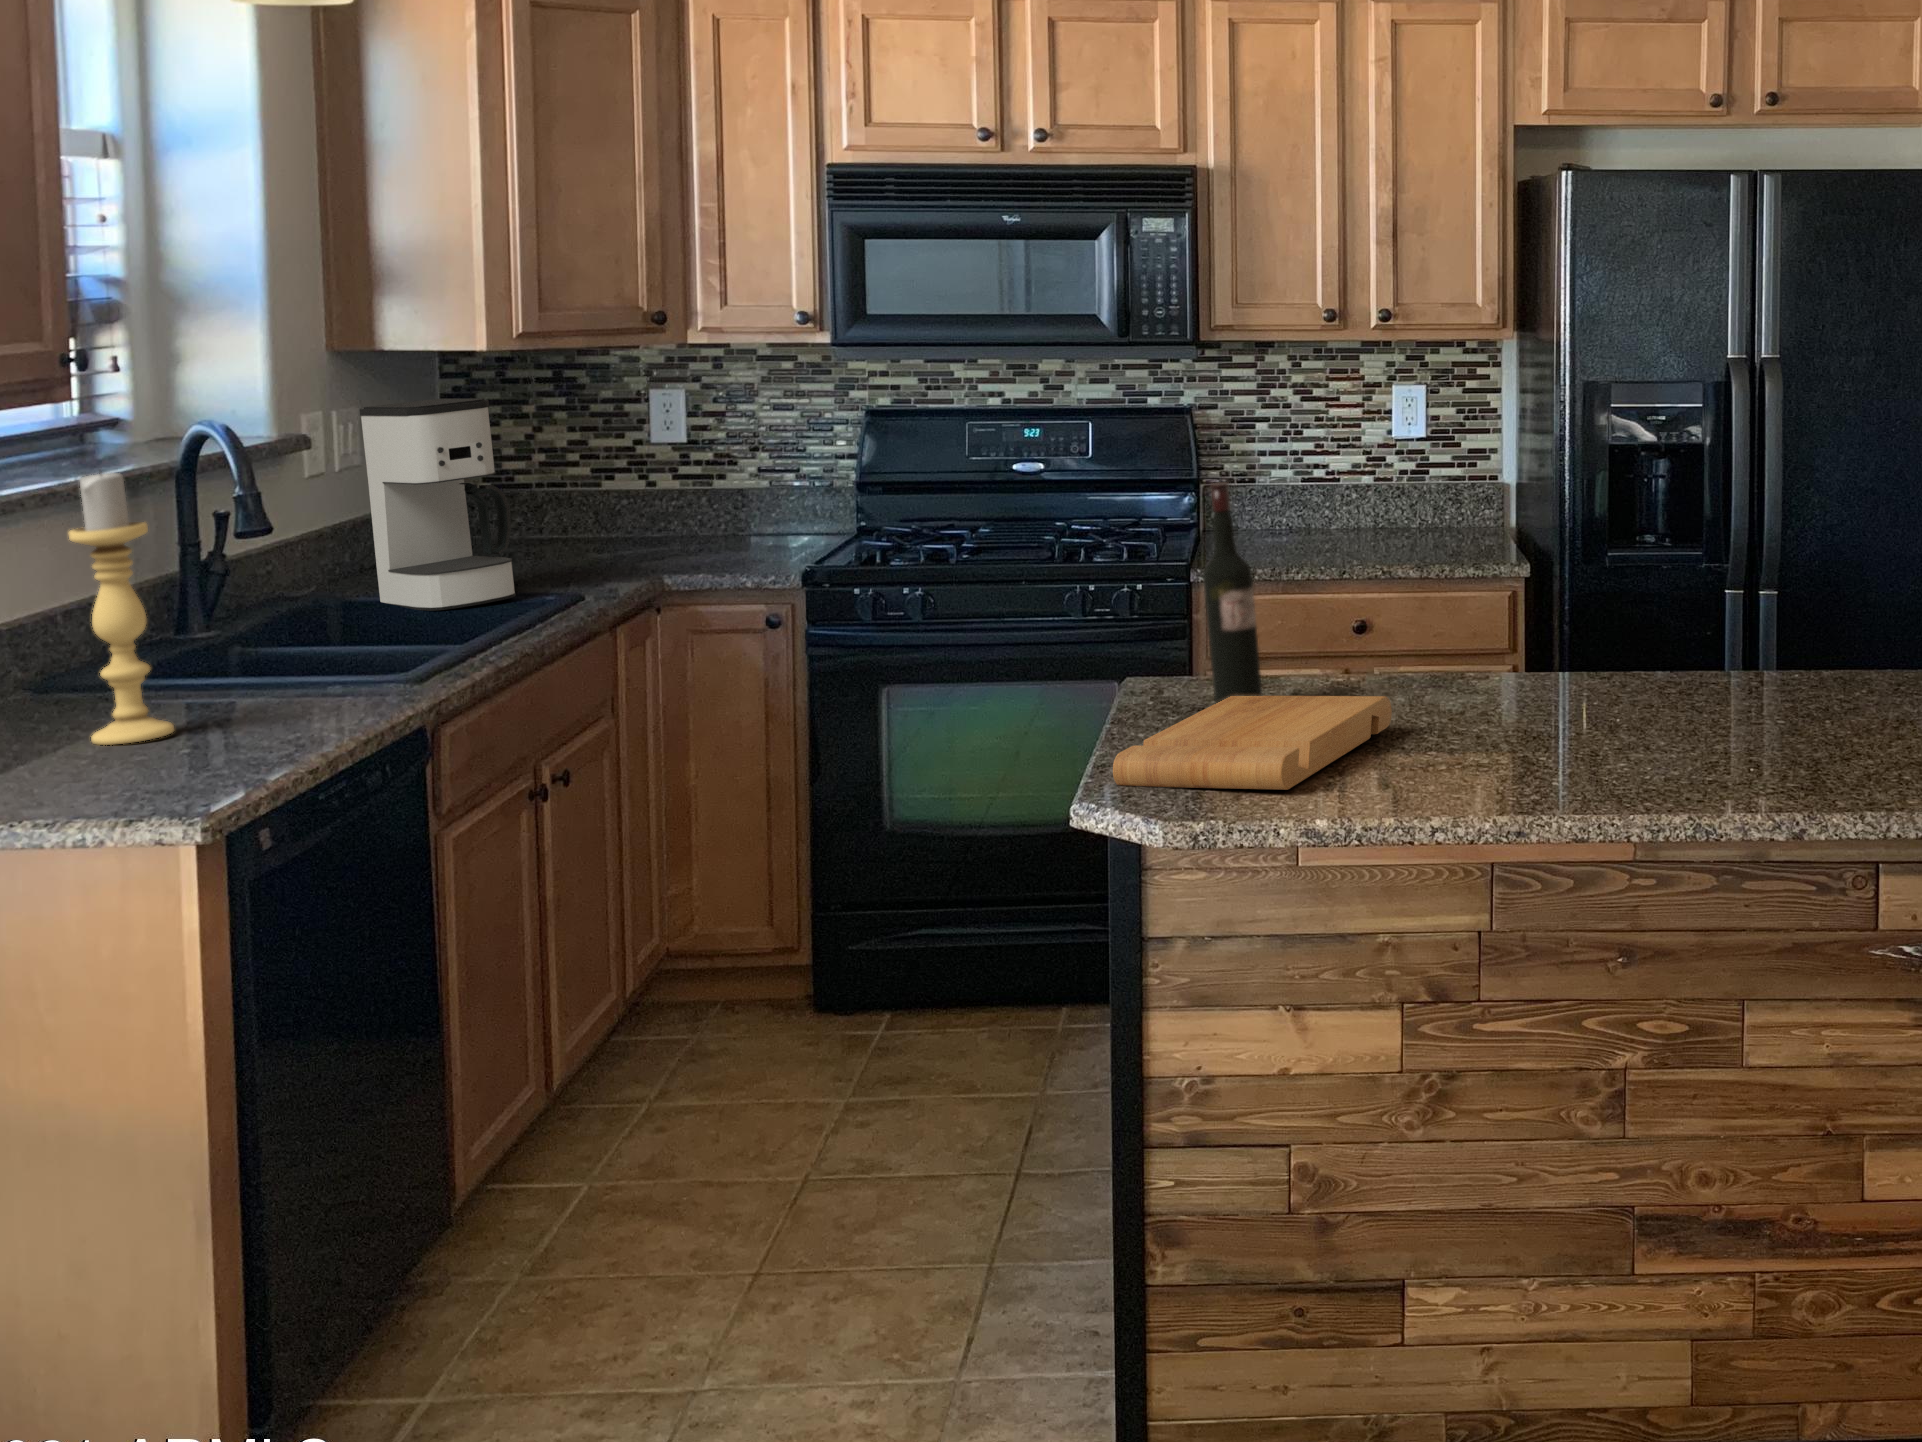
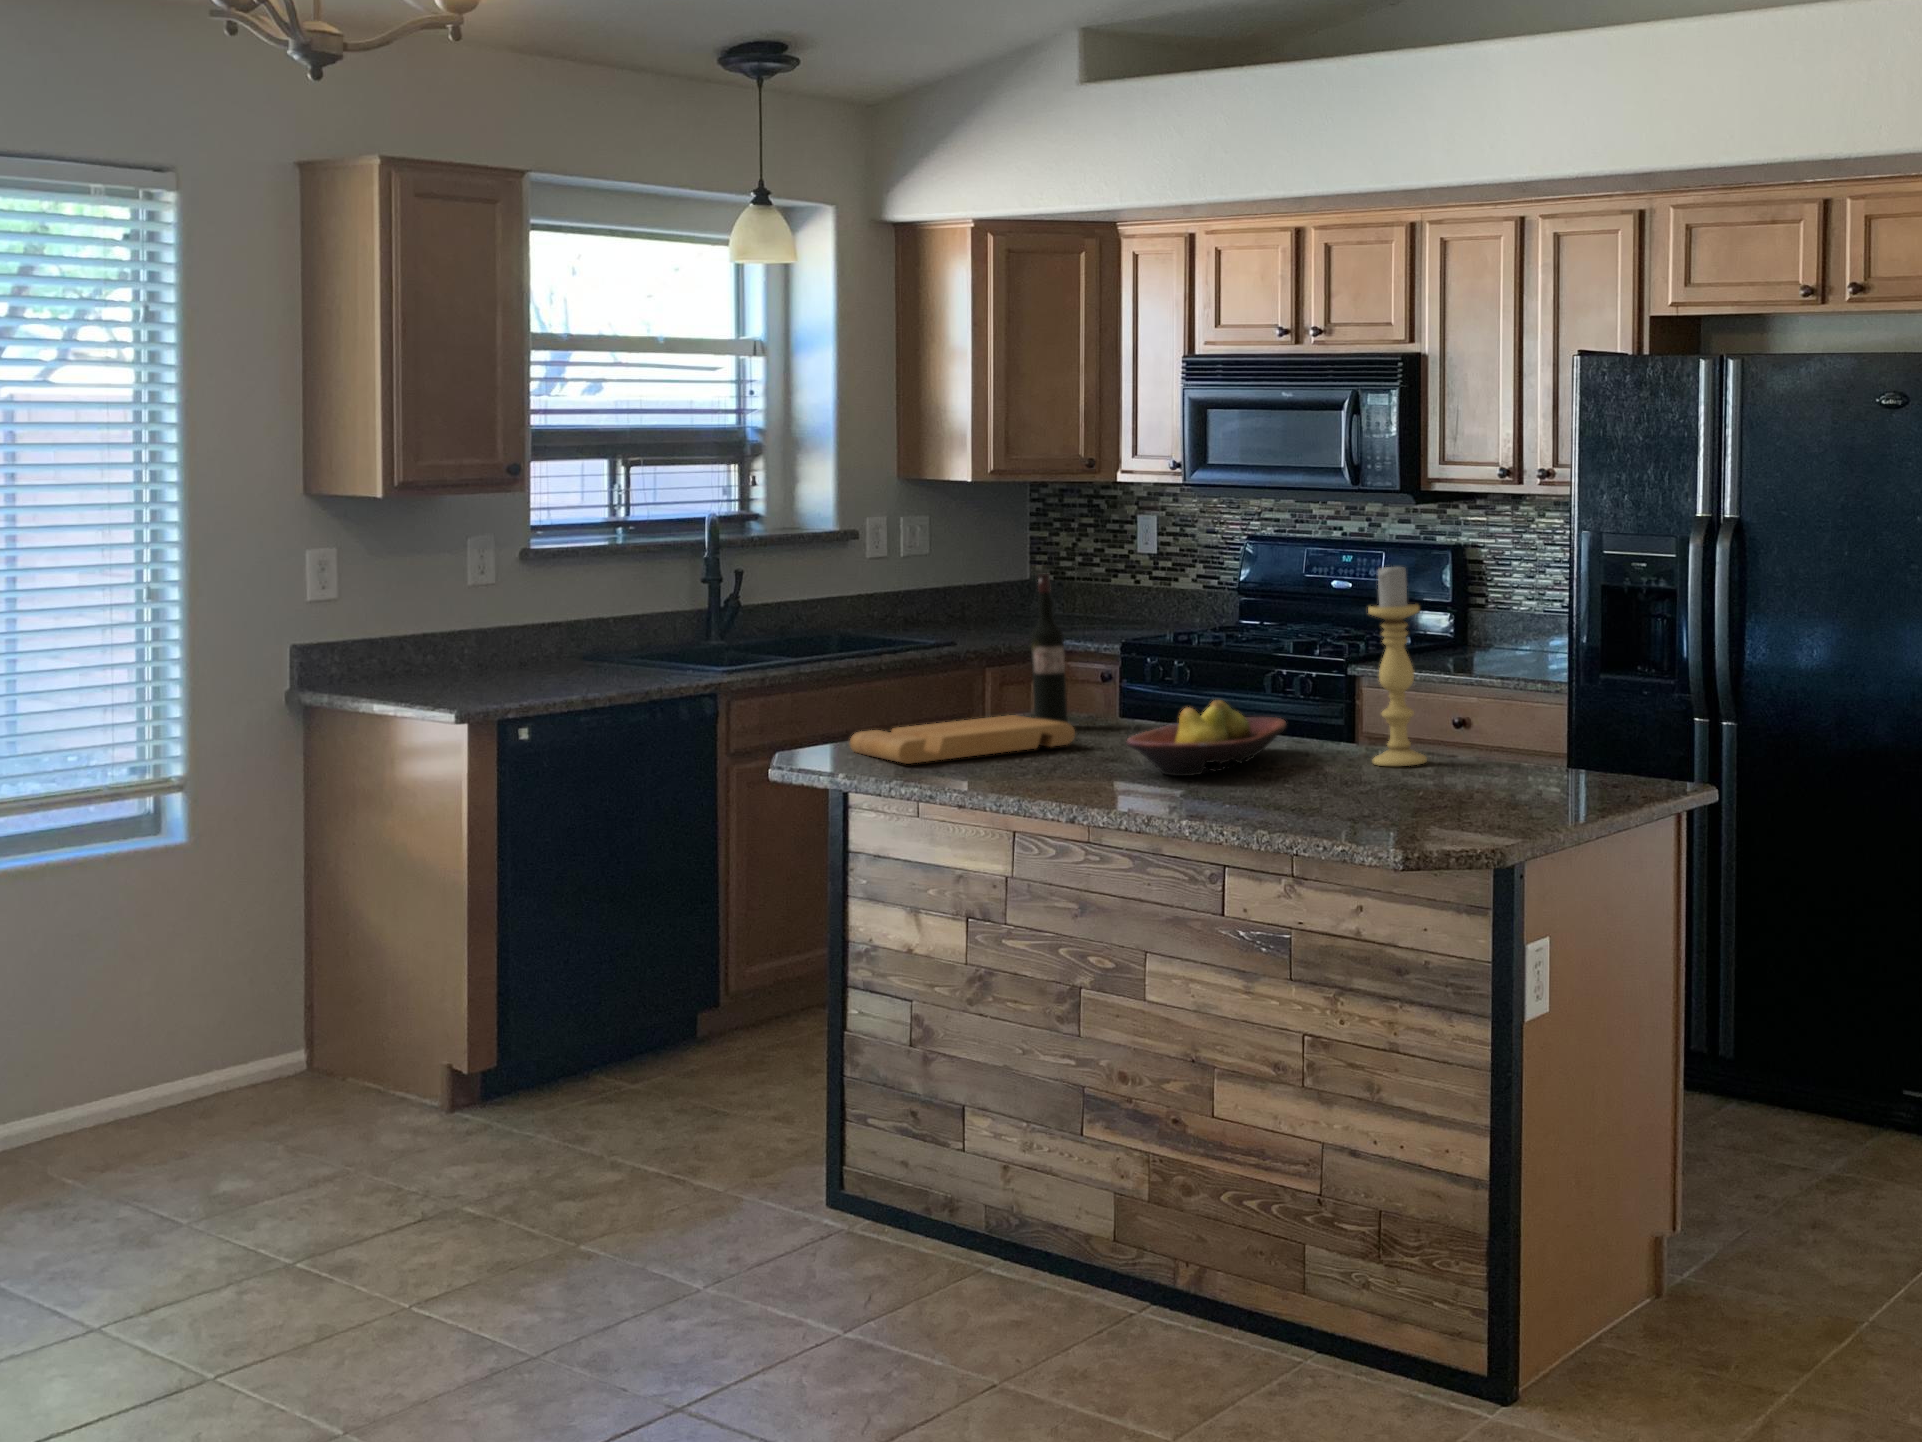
coffee maker: present [360,399,516,611] -> none [874,508,952,641]
candle holder: present [69,472,174,745] -> present [1368,566,1427,766]
fruit bowl: none [1543,636,1759,749] -> present [1126,700,1286,776]

